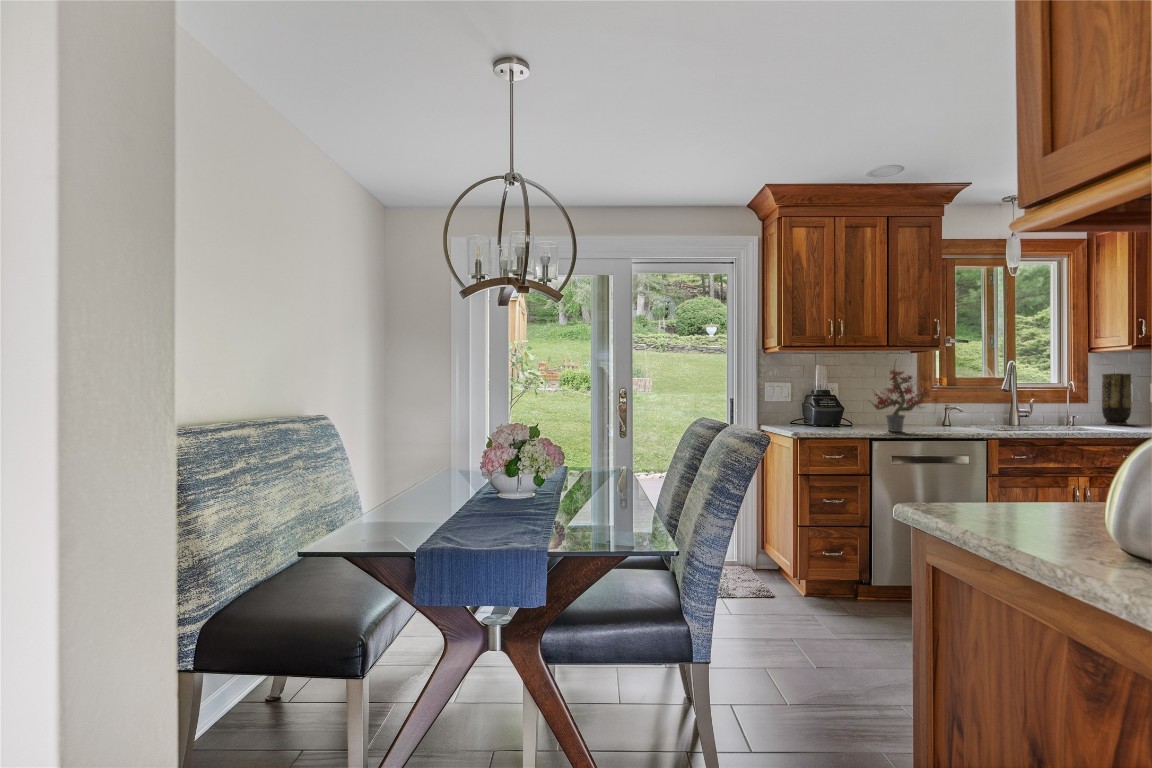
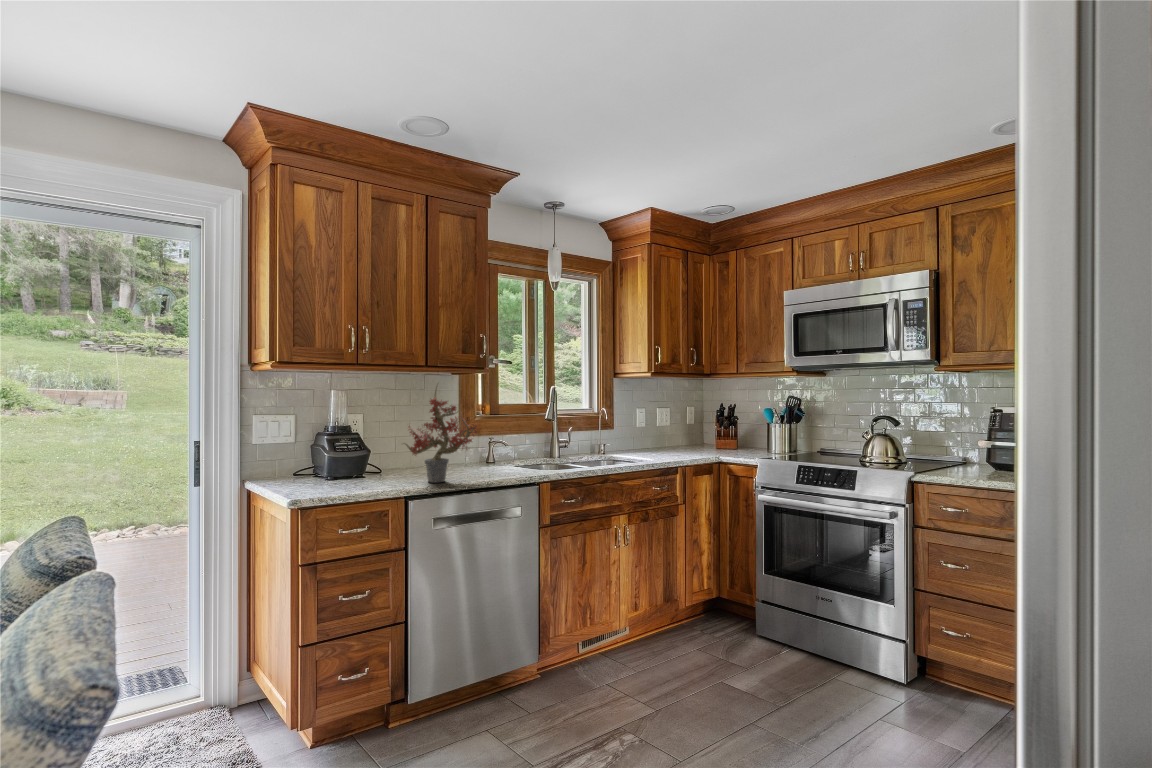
vase: present [1102,373,1132,424] -> none [625,399,647,450]

